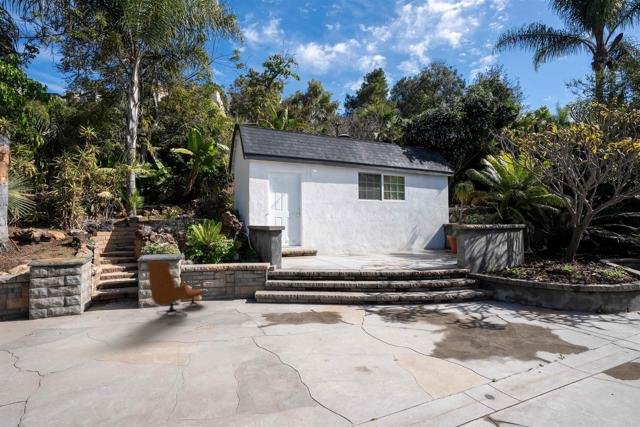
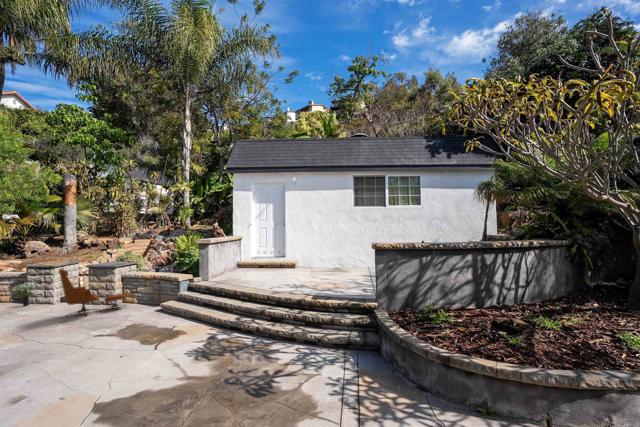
potted plant: none [25,287,64,321] -> present [13,283,37,306]

